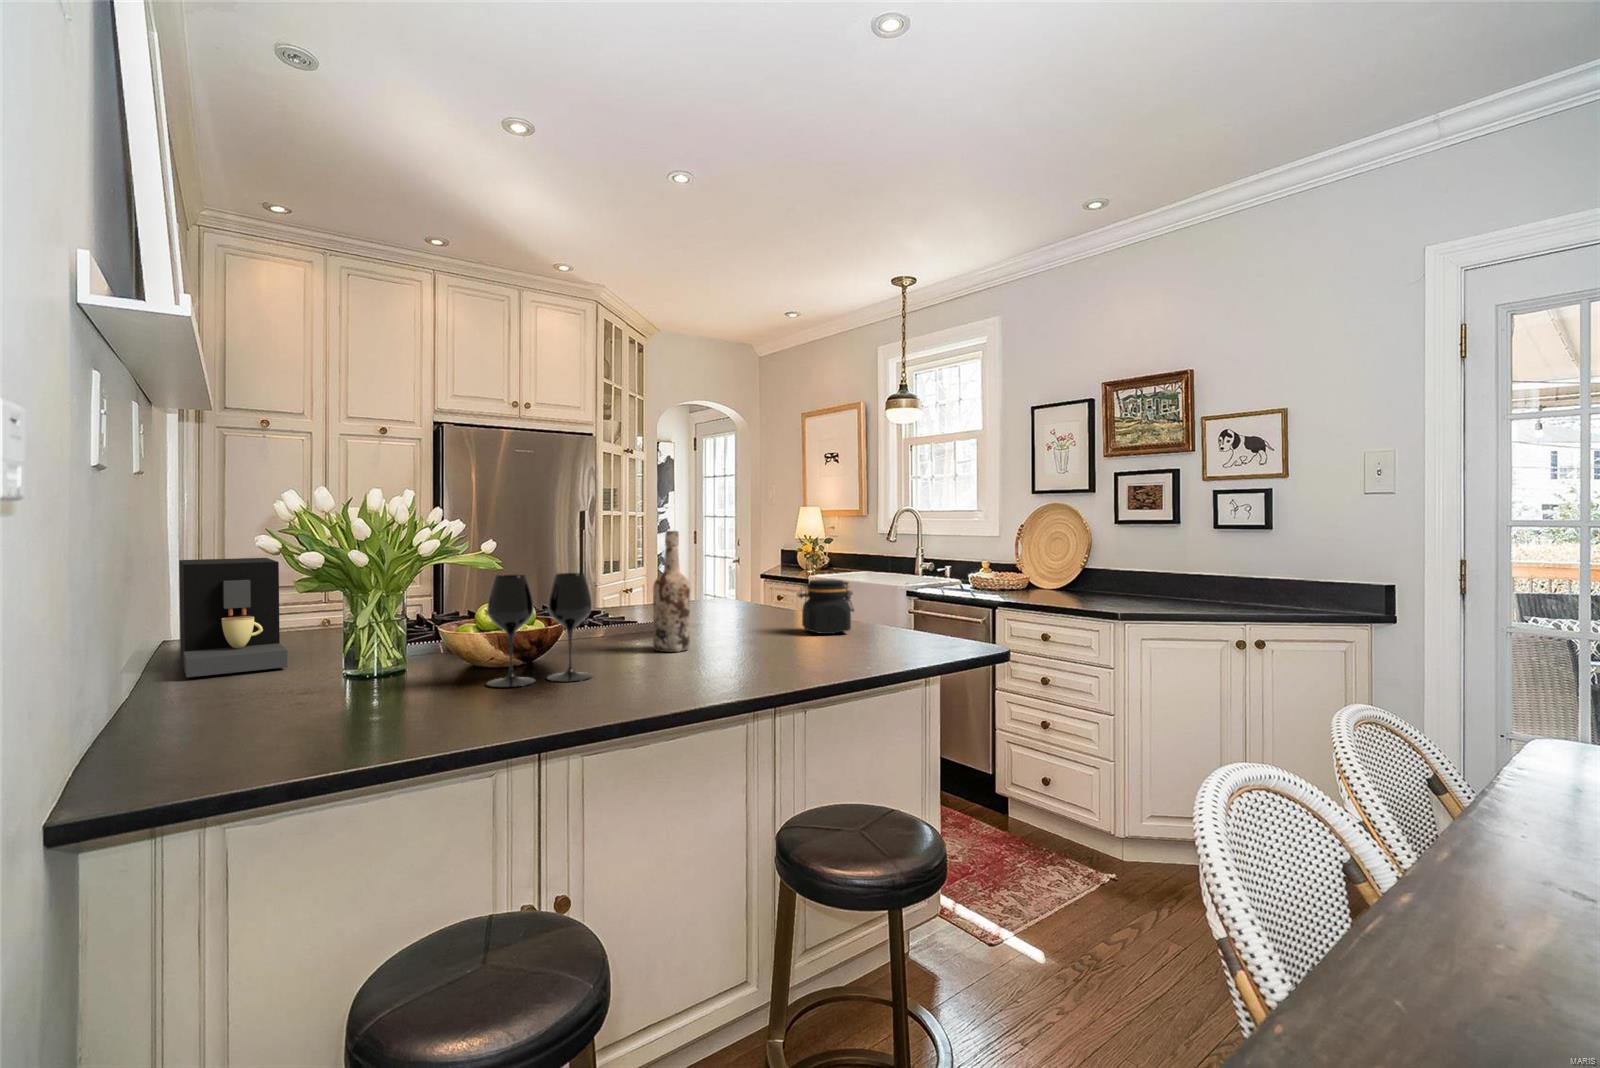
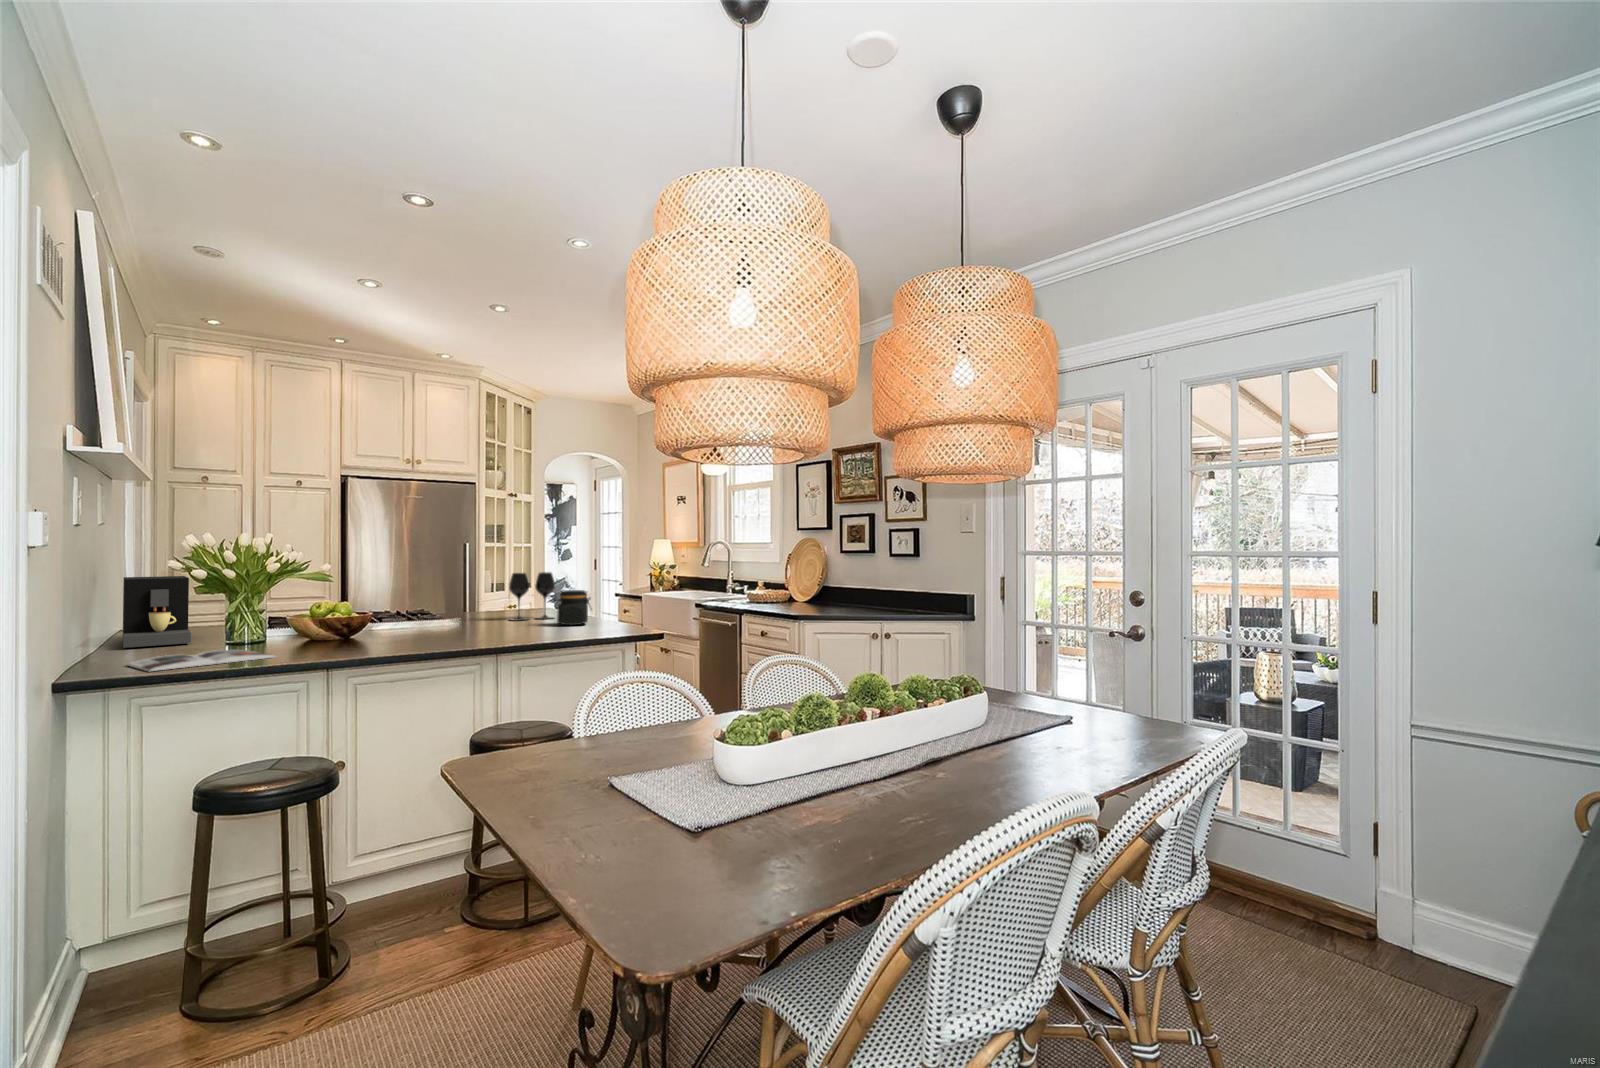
wine bottle: present [653,531,690,652] -> none [439,558,465,635]
wine glass: present [487,573,593,687] -> present [509,572,555,621]
magazine: none [198,687,448,745] -> present [127,650,277,671]

